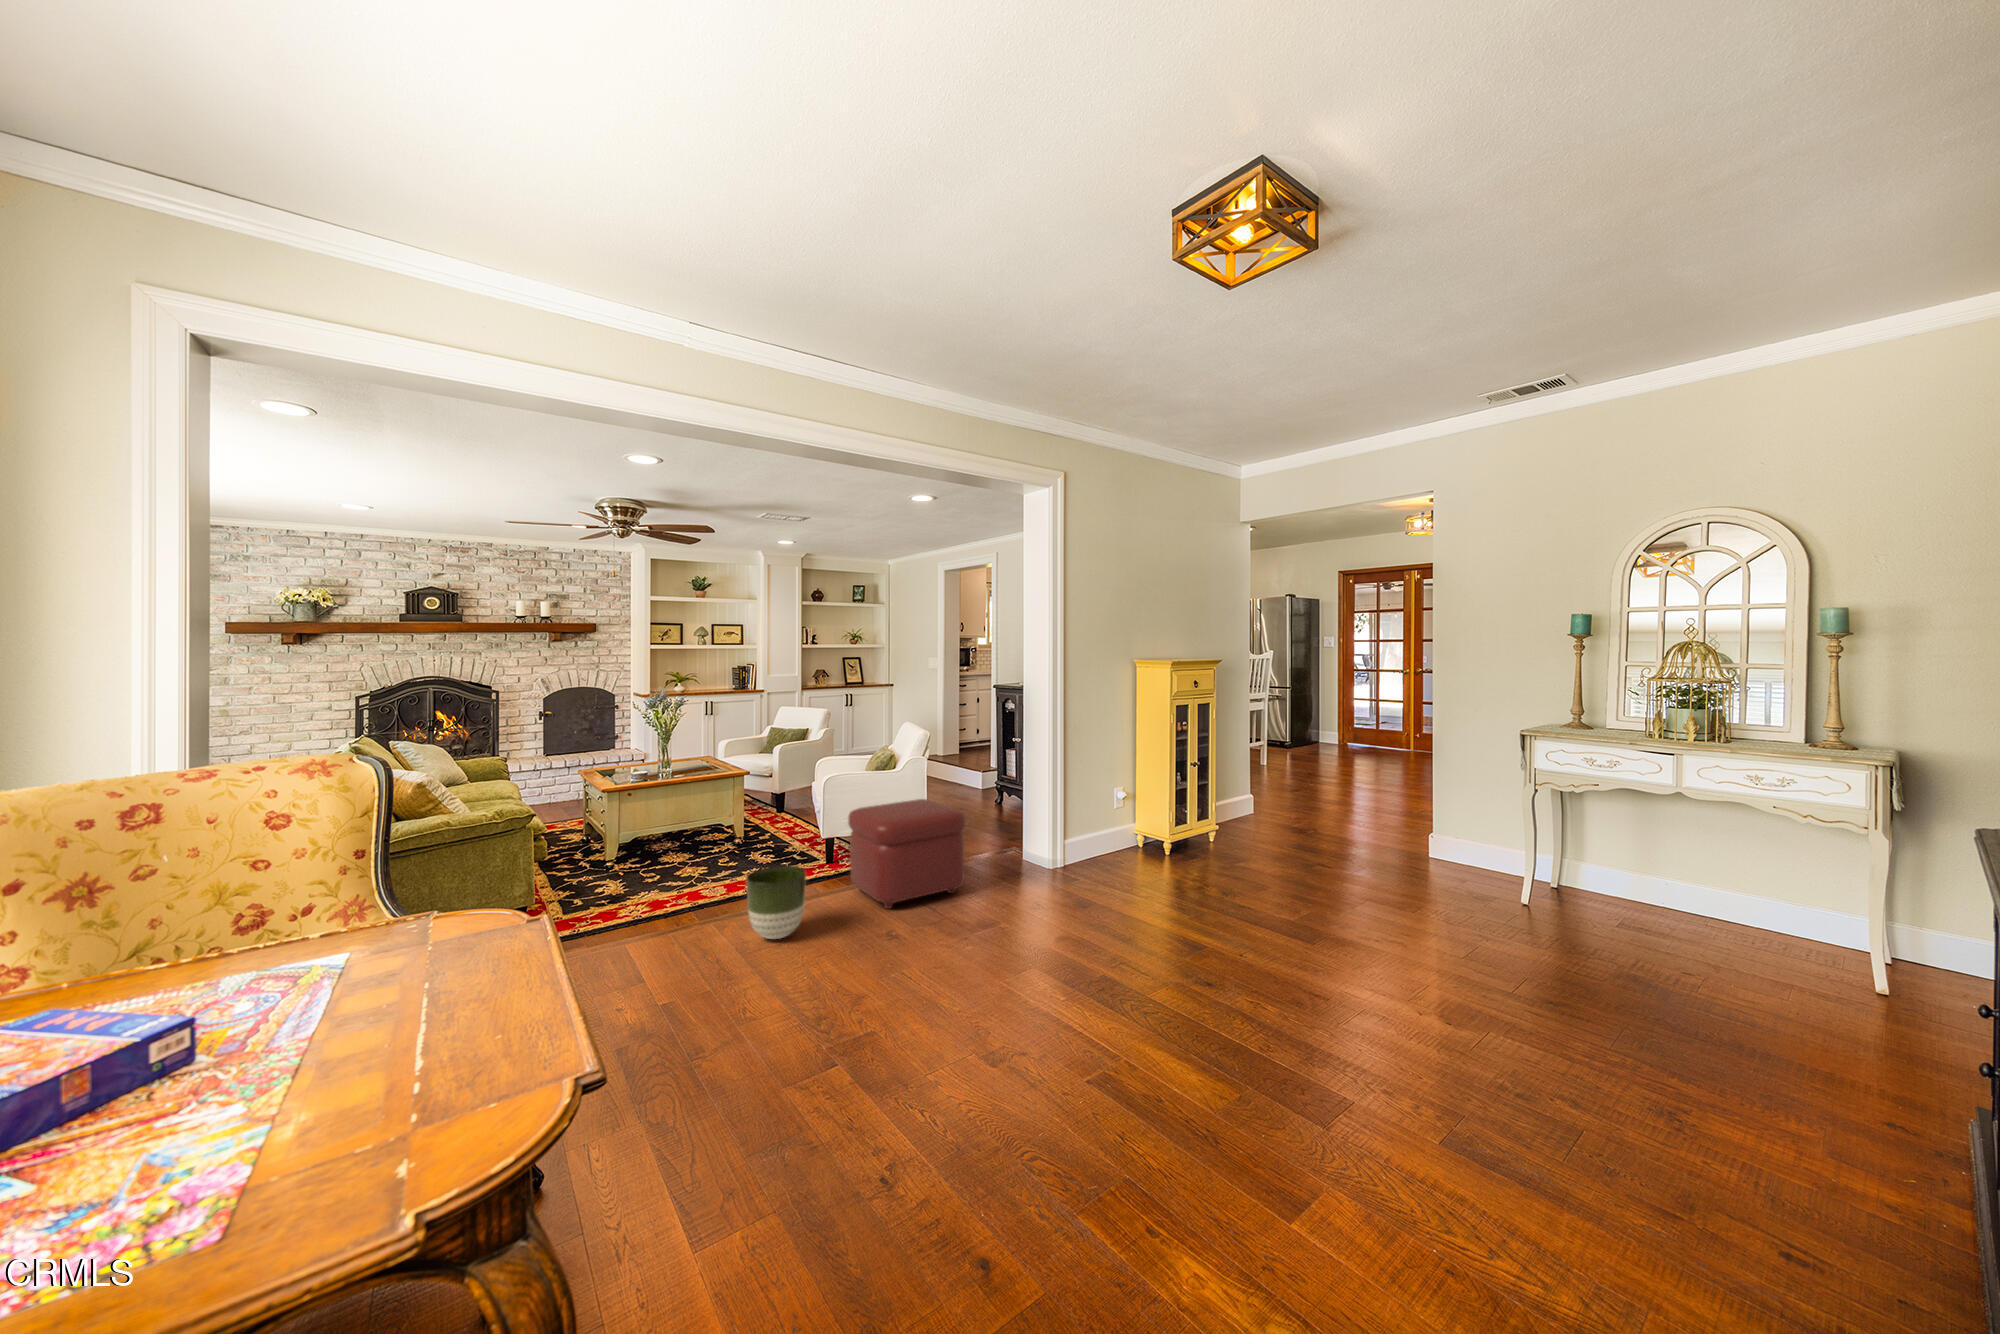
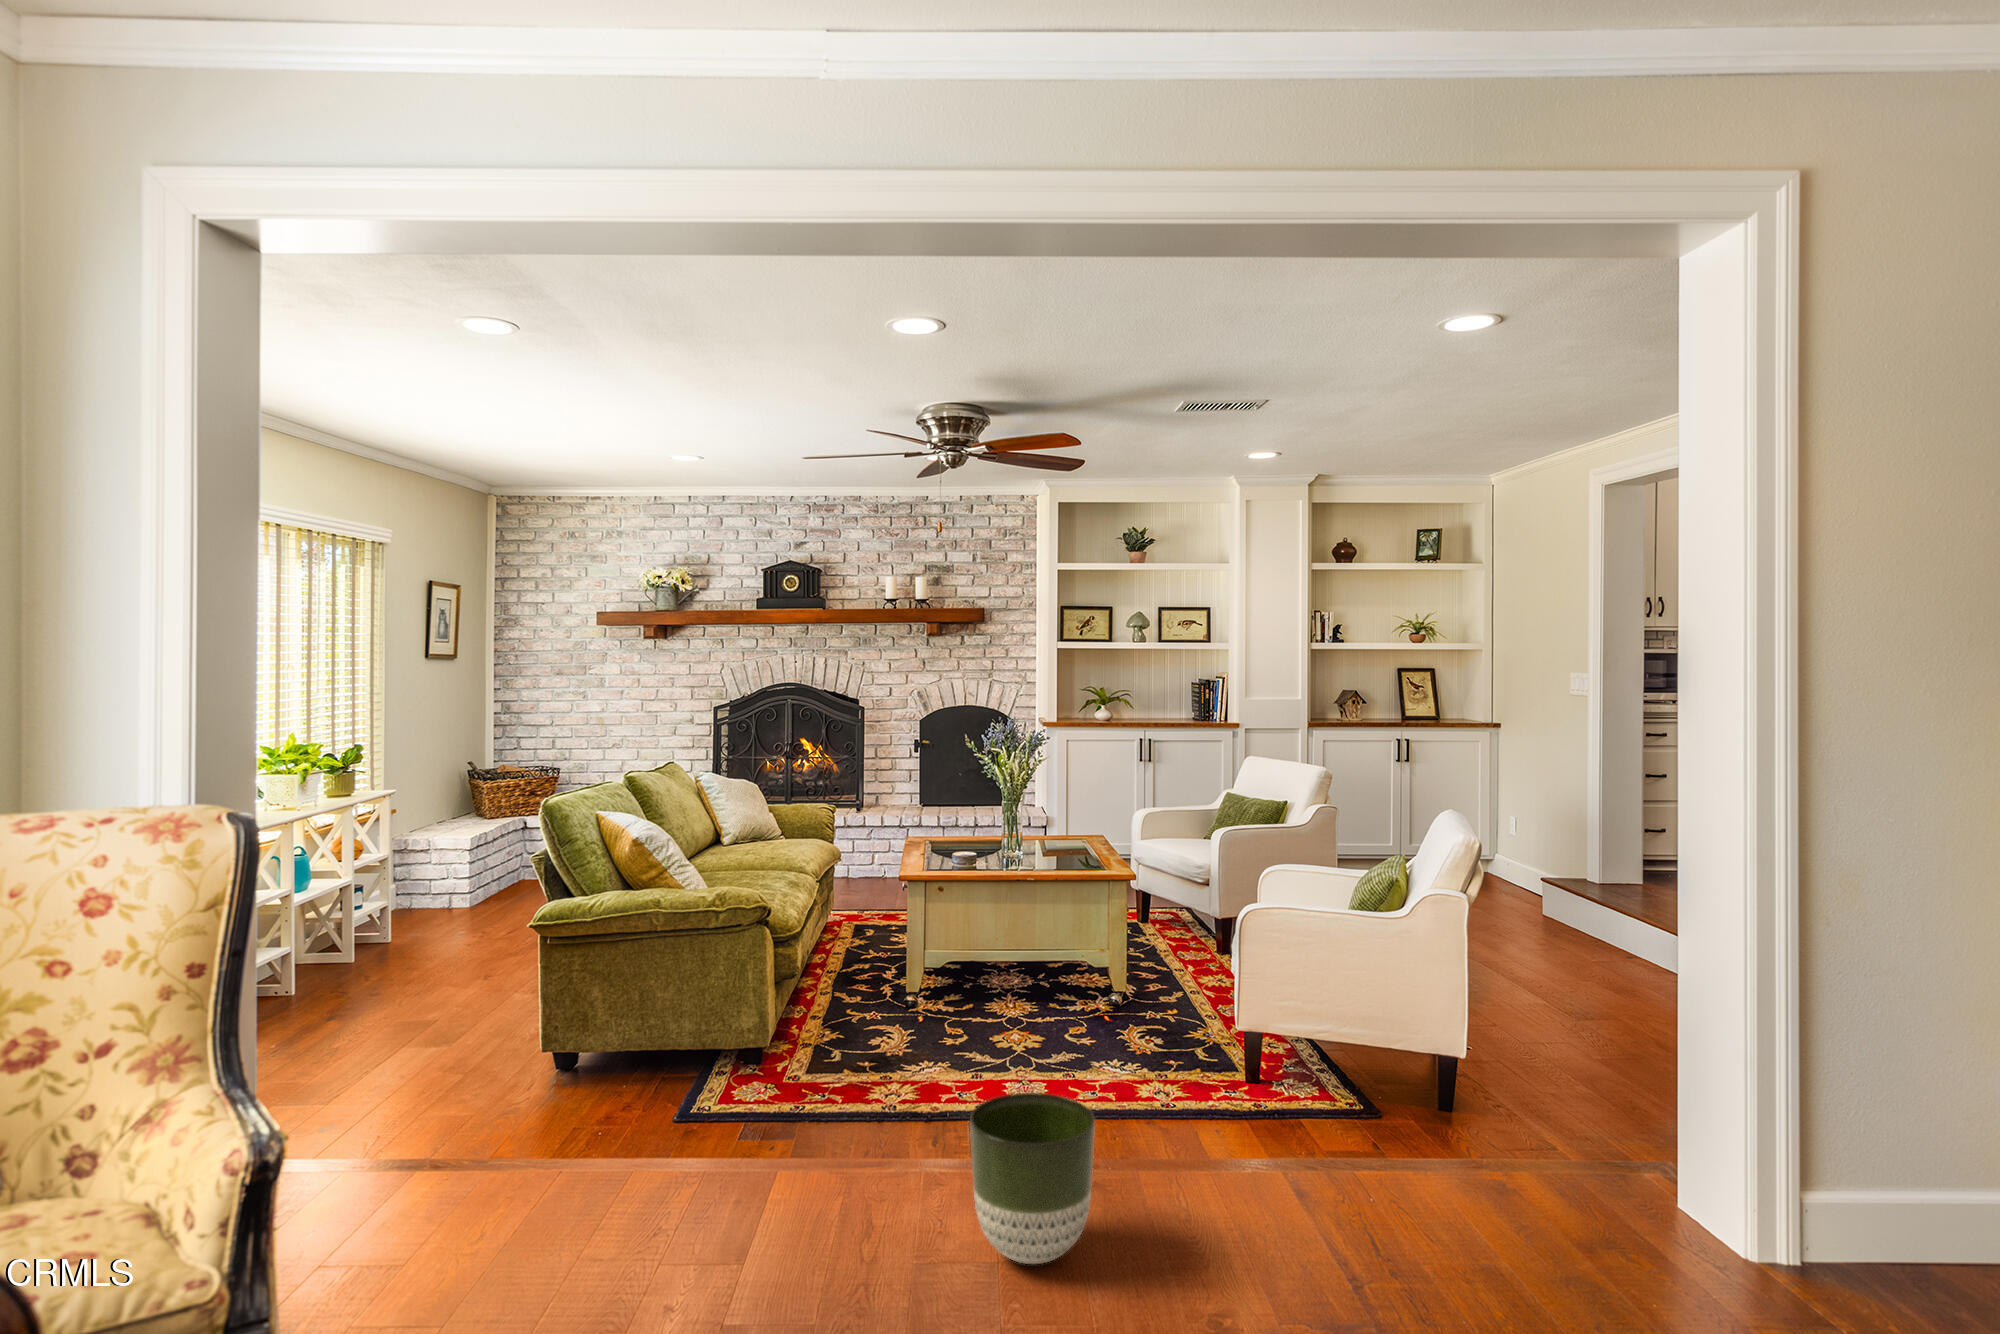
ottoman: present [848,799,966,909] -> none [1240,991,1527,1261]

